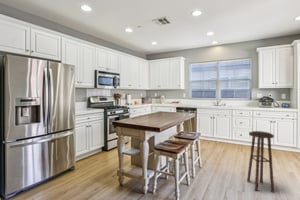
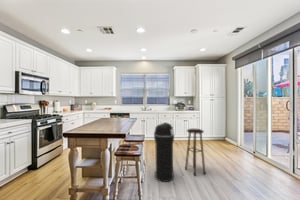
trash can: none [203,121,229,187] -> present [154,123,174,182]

